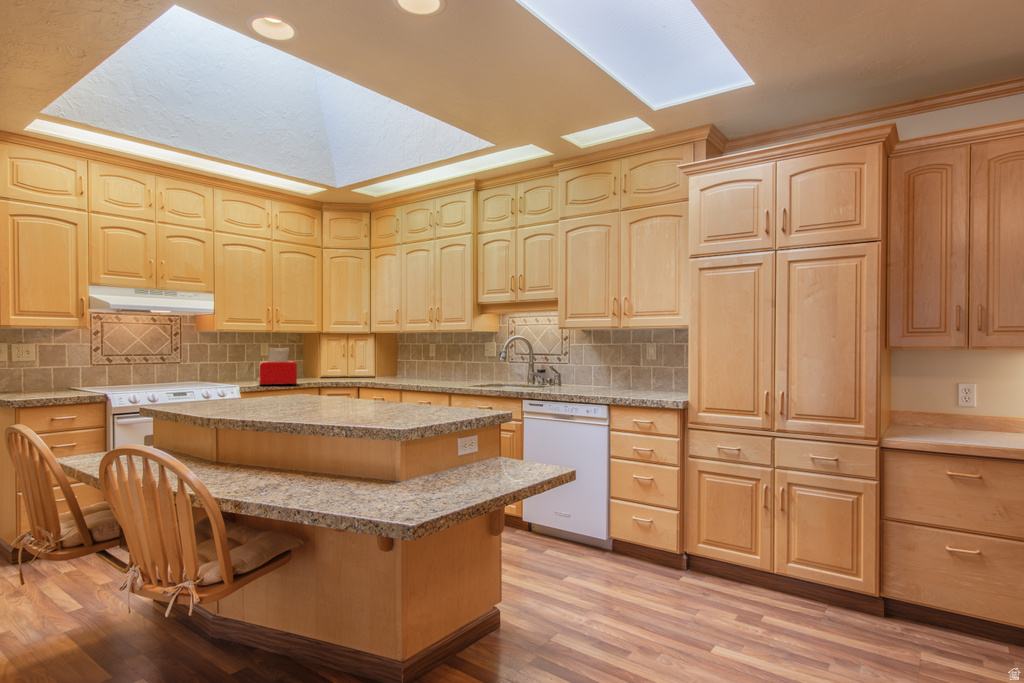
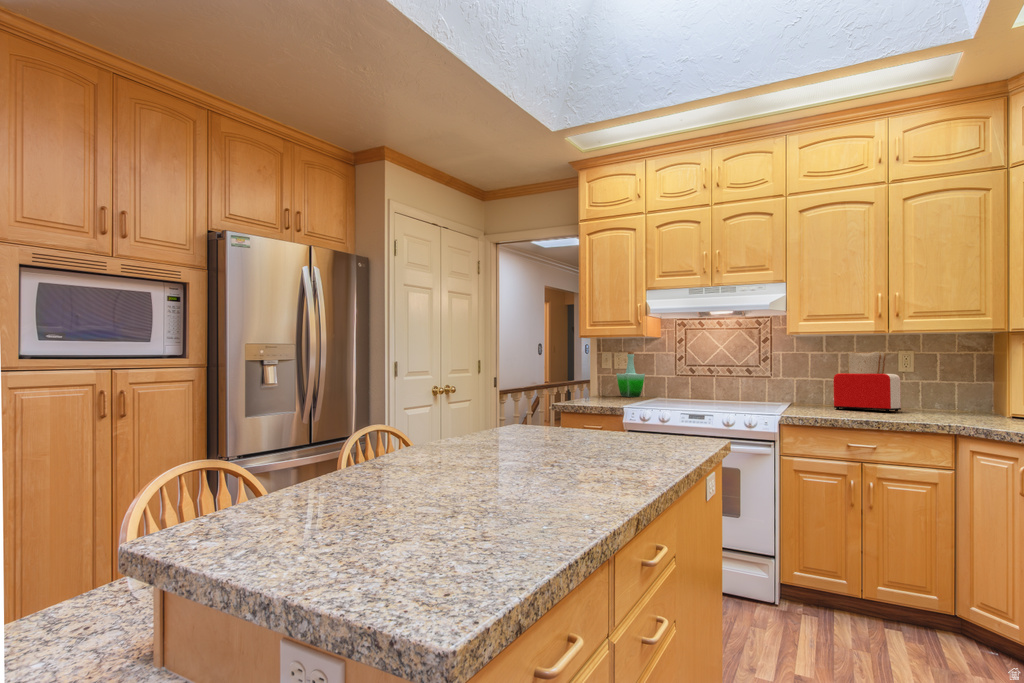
bottle: none [32,344,68,389] -> present [616,351,645,397]

